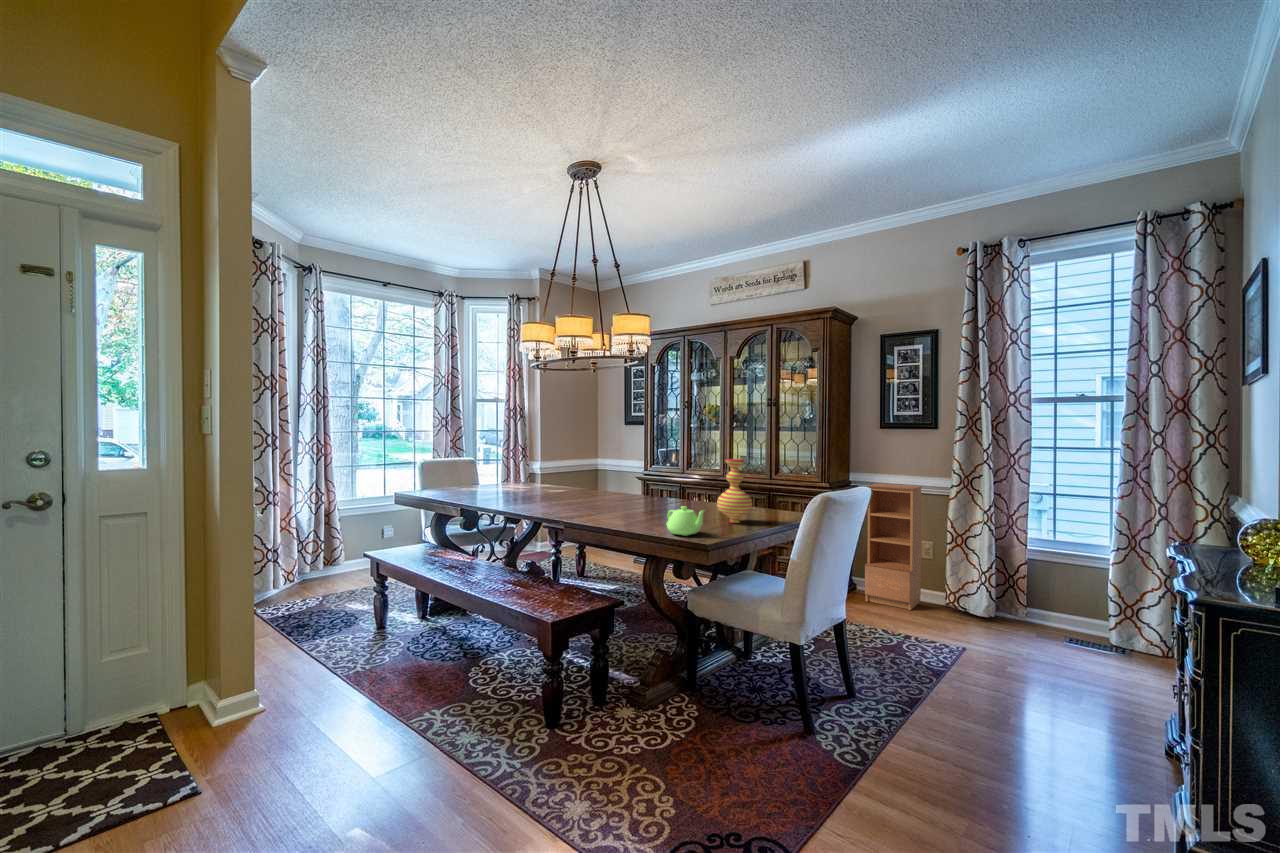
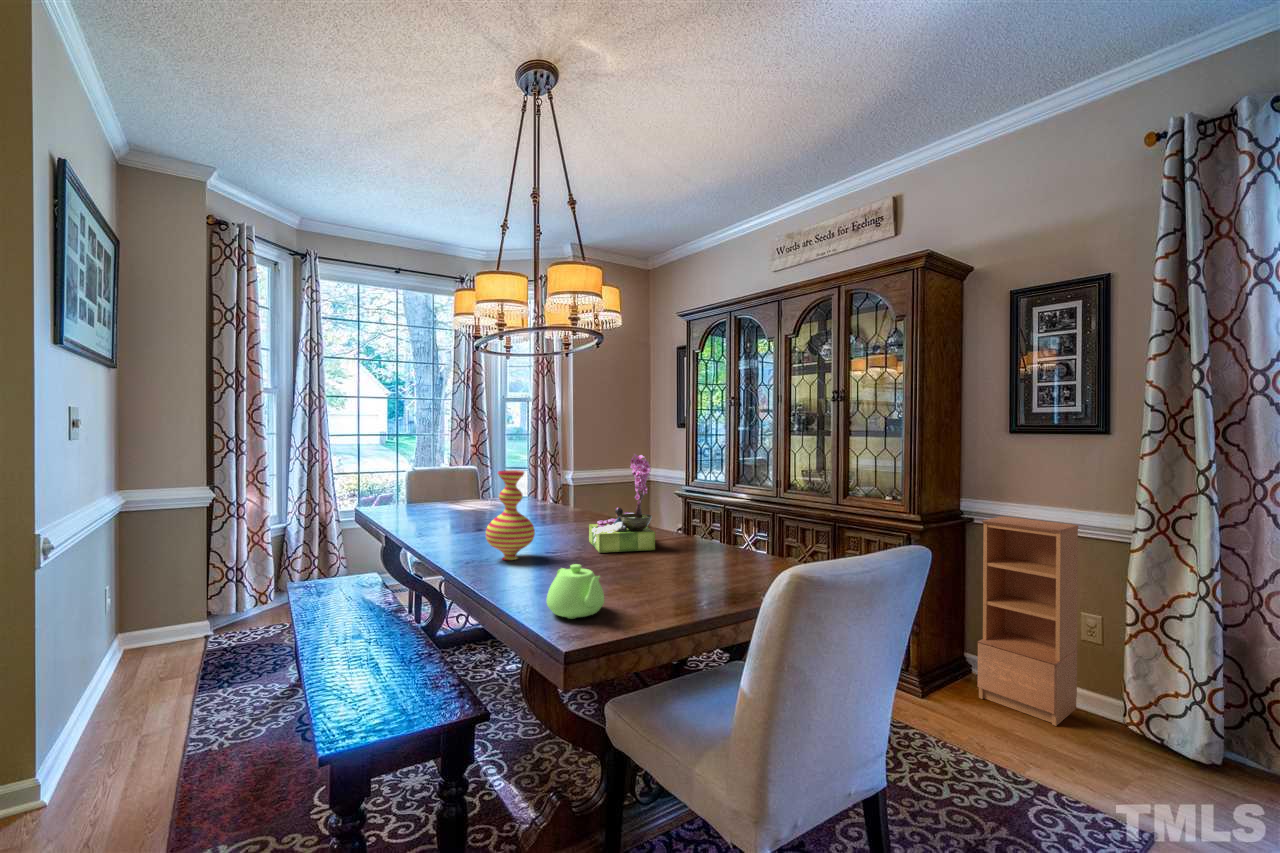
flower arrangement: none [631,444,683,511] -> present [589,454,655,553]
vase: present [717,459,752,523] -> present [486,470,535,560]

